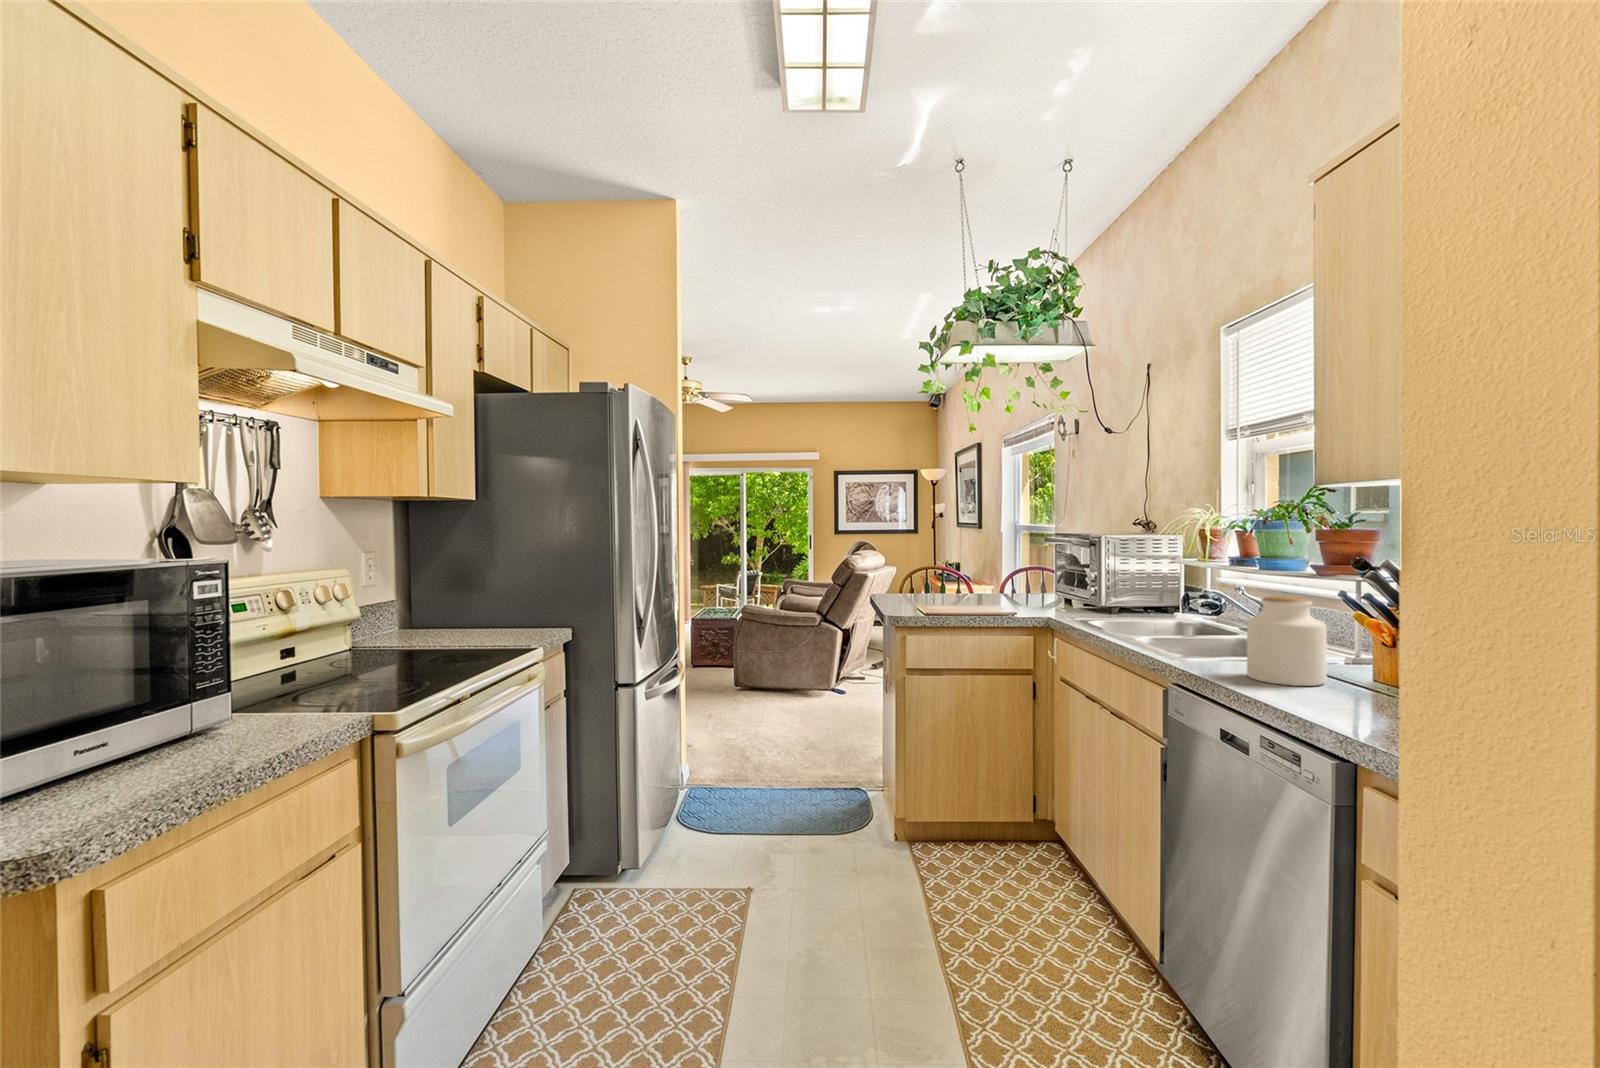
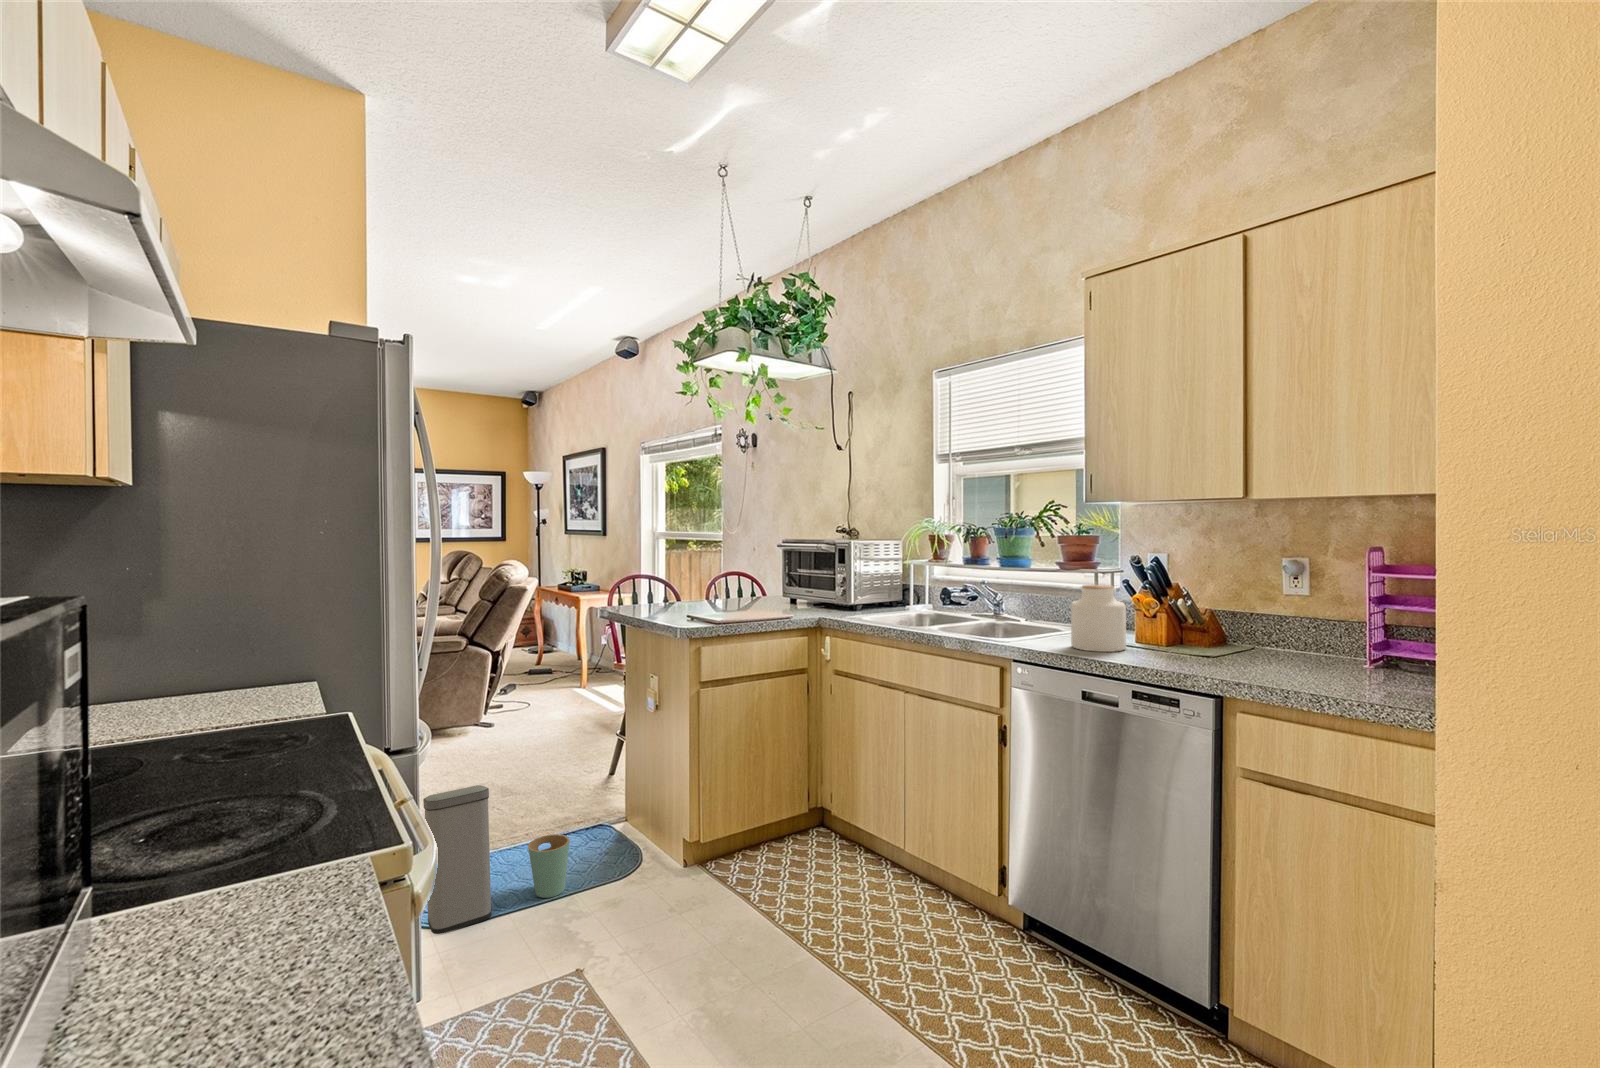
trash can: none [681,725,794,834] -> present [423,785,570,934]

